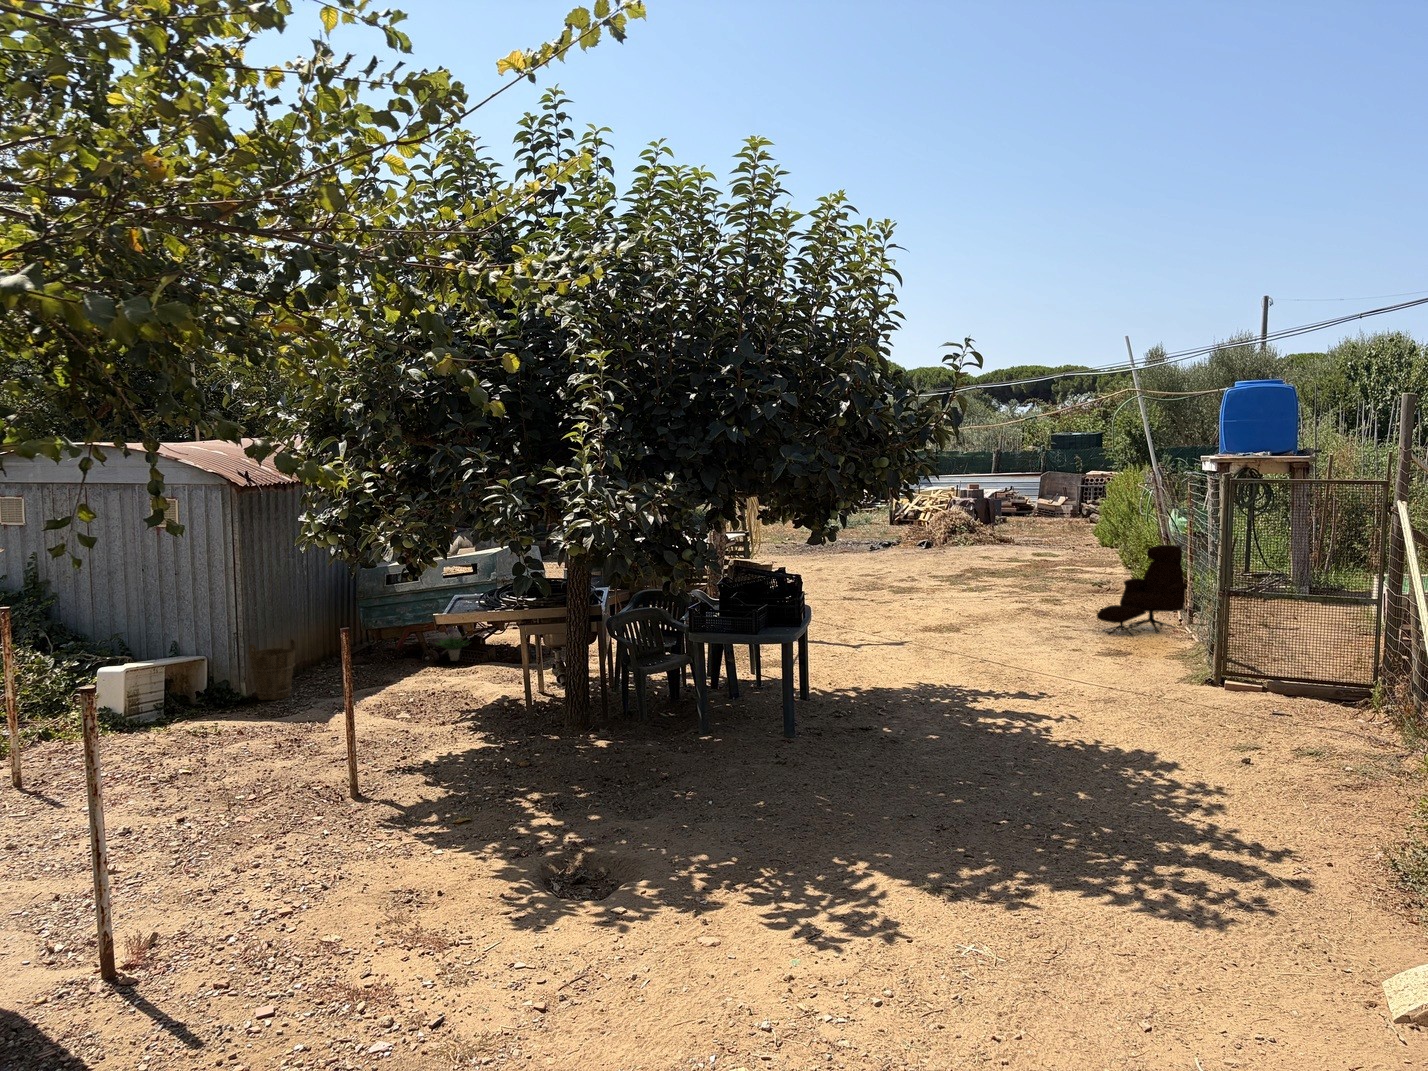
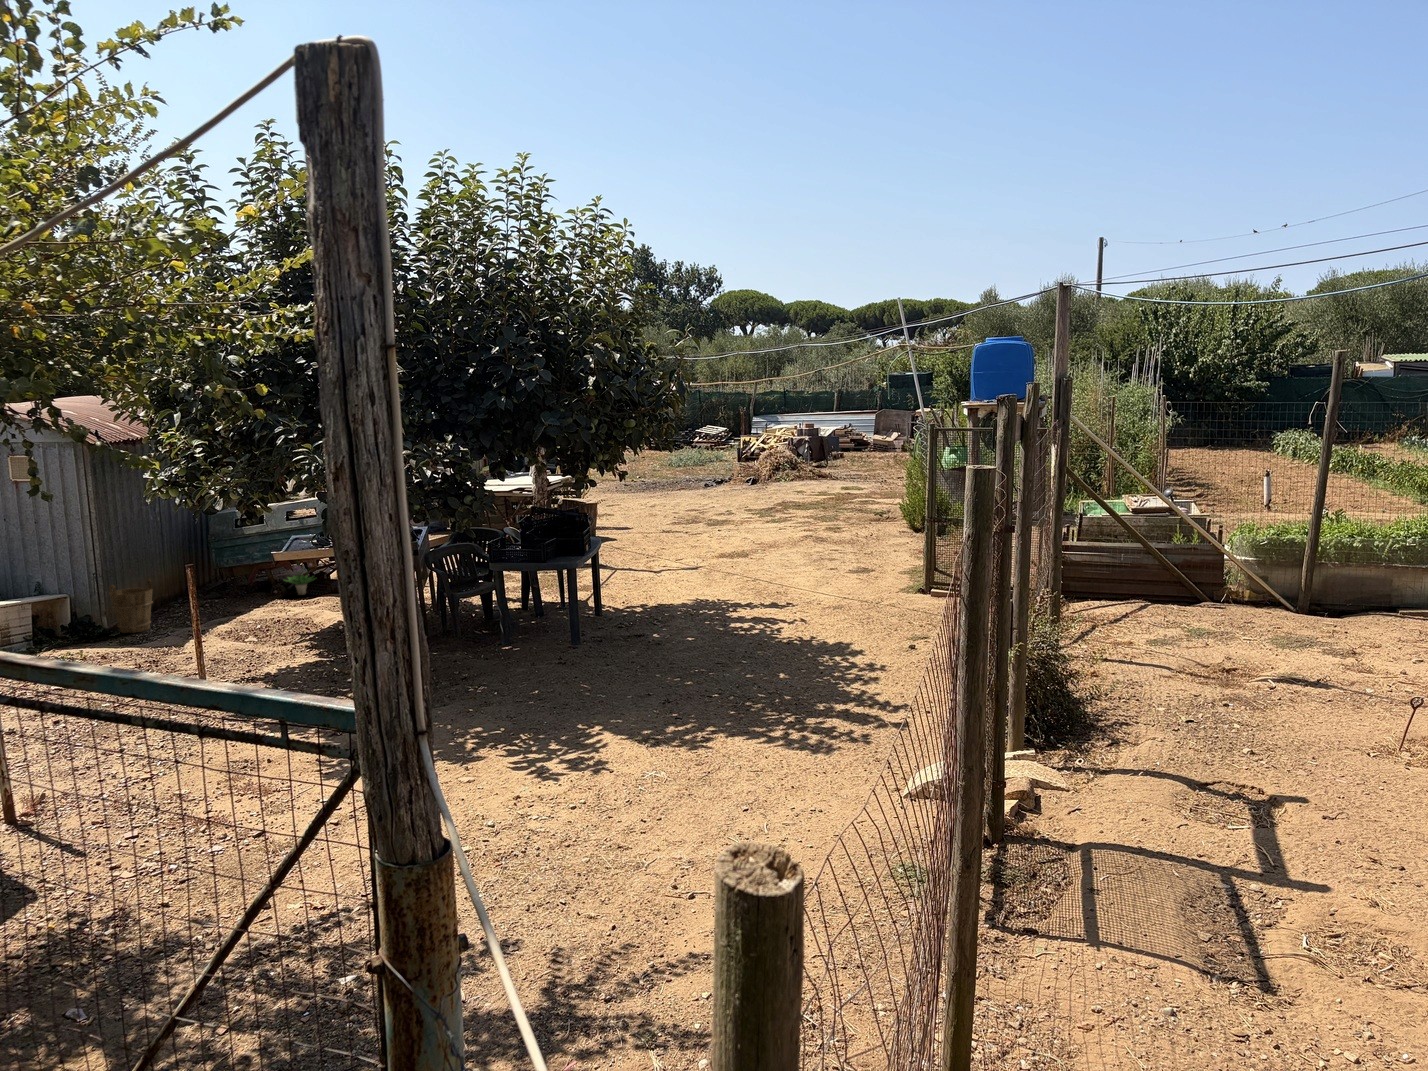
lounge chair: present [1097,545,1187,635] -> none [864,478,942,555]

